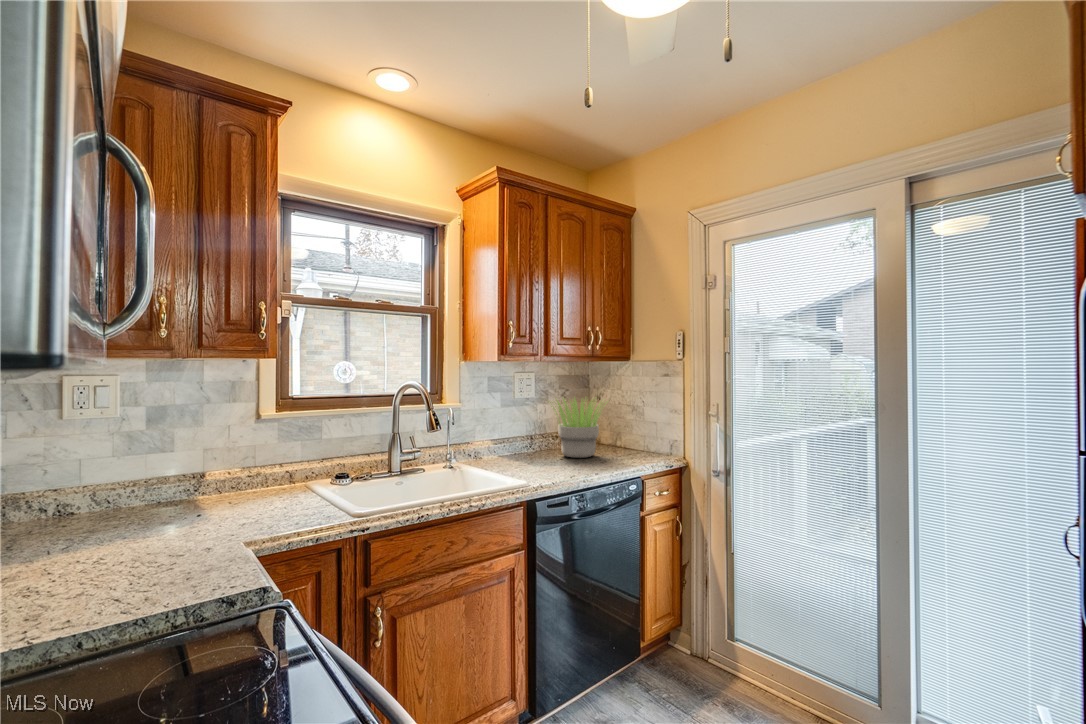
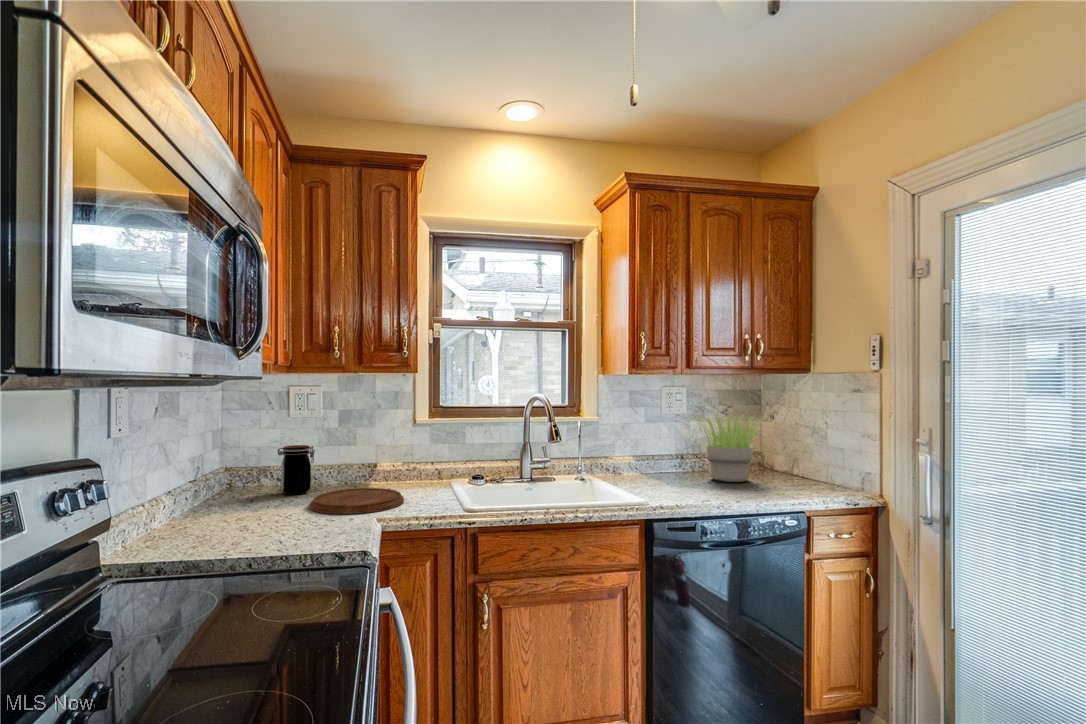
jar: none [55,457,118,526] -> present [278,445,315,495]
cutting board: none [126,502,264,545] -> present [310,488,404,514]

